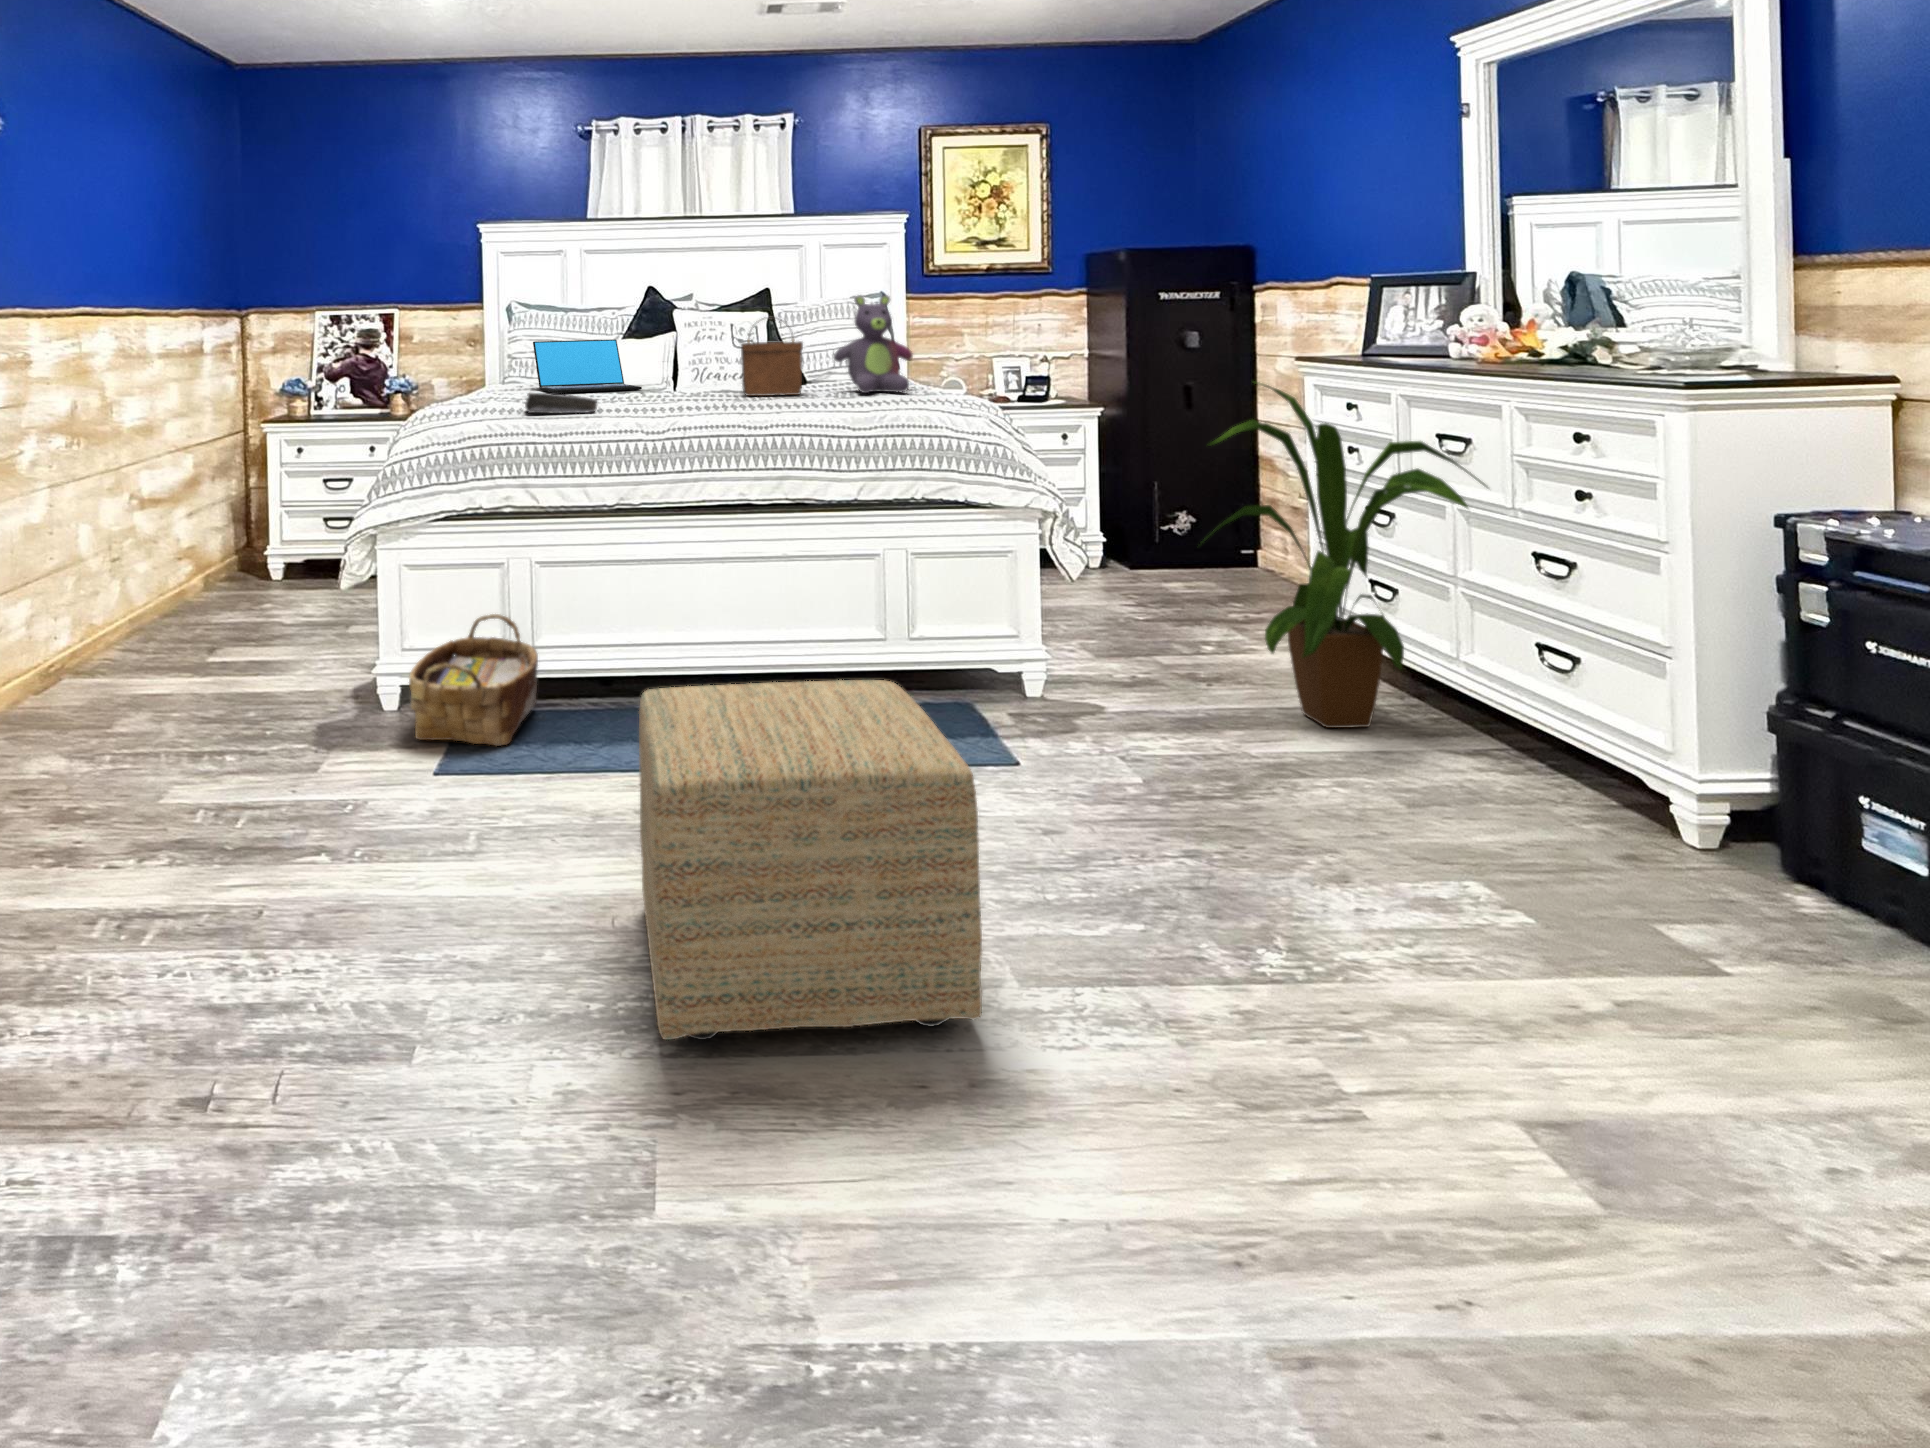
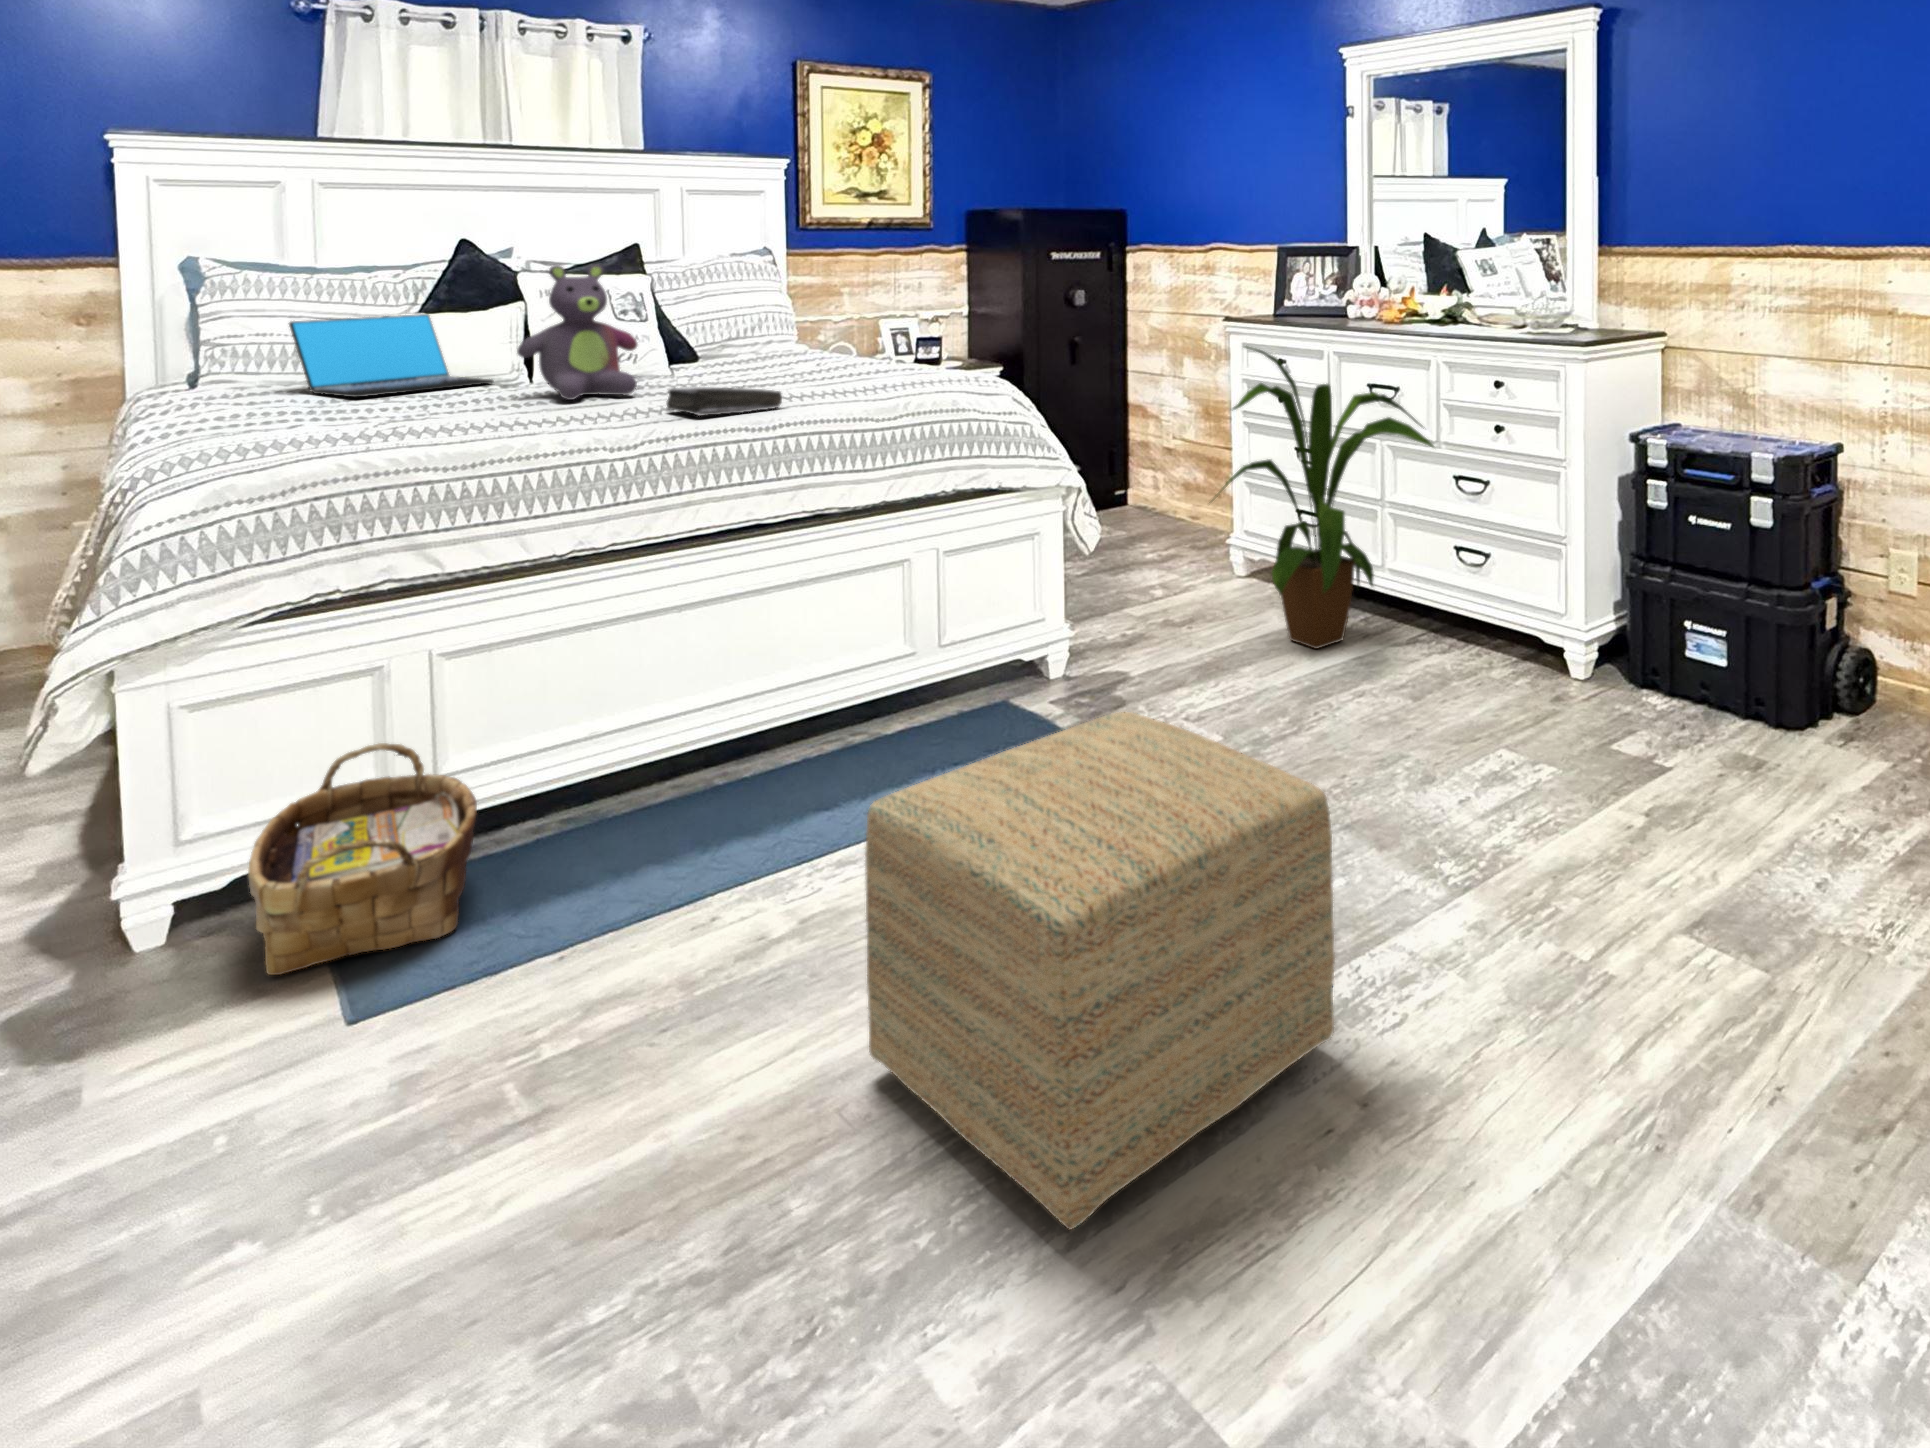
stuffed bear: present [834,295,913,393] -> present [517,264,637,400]
handbag: present [741,317,803,396] -> none [664,285,753,385]
book: present [525,393,597,413] -> present [667,387,782,416]

